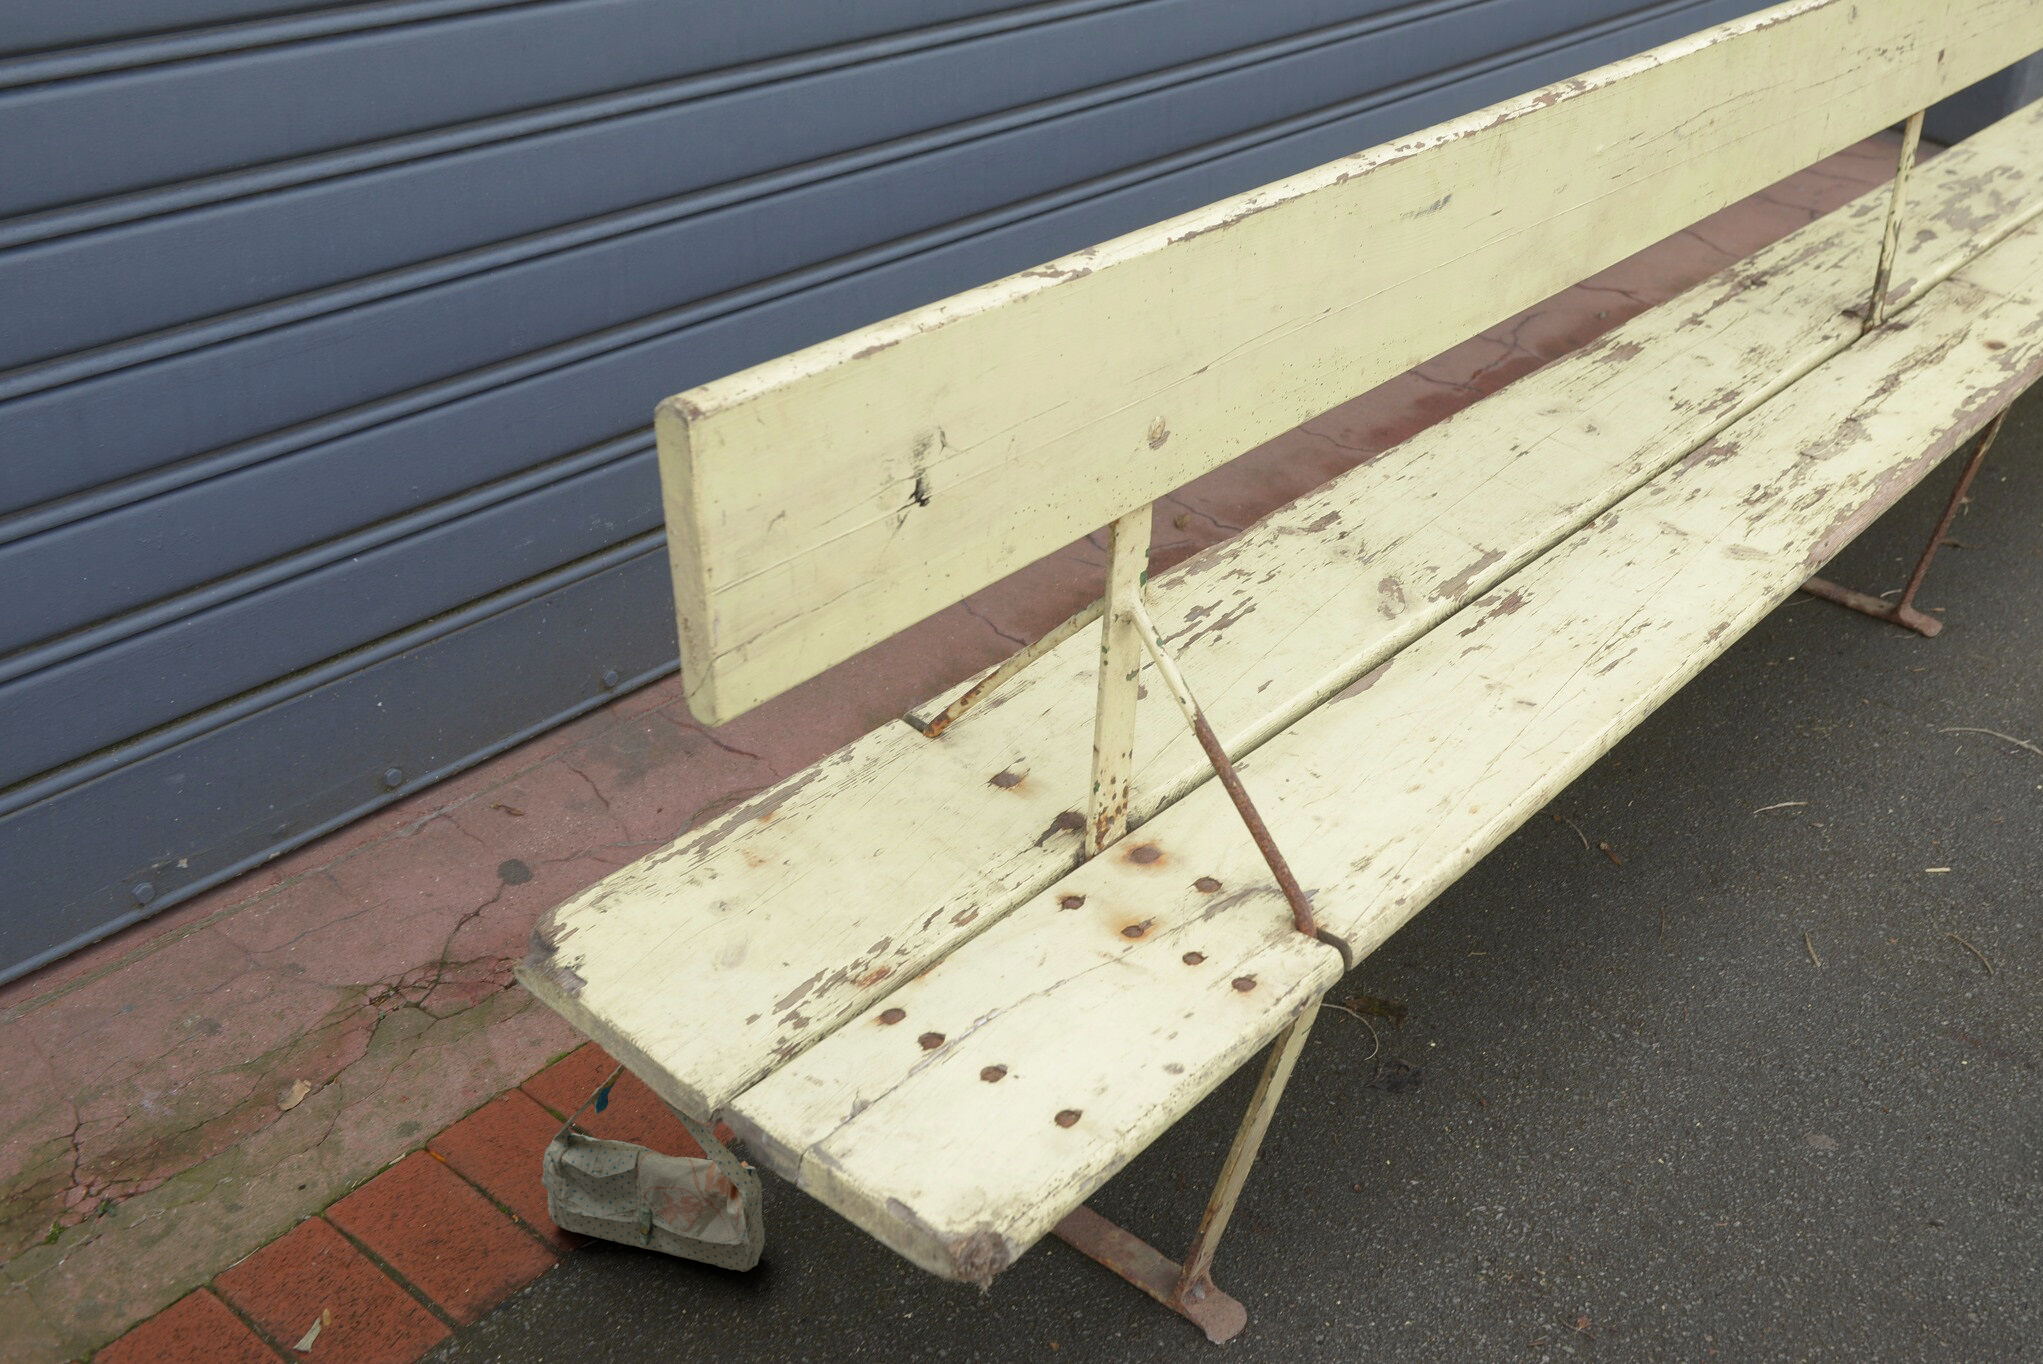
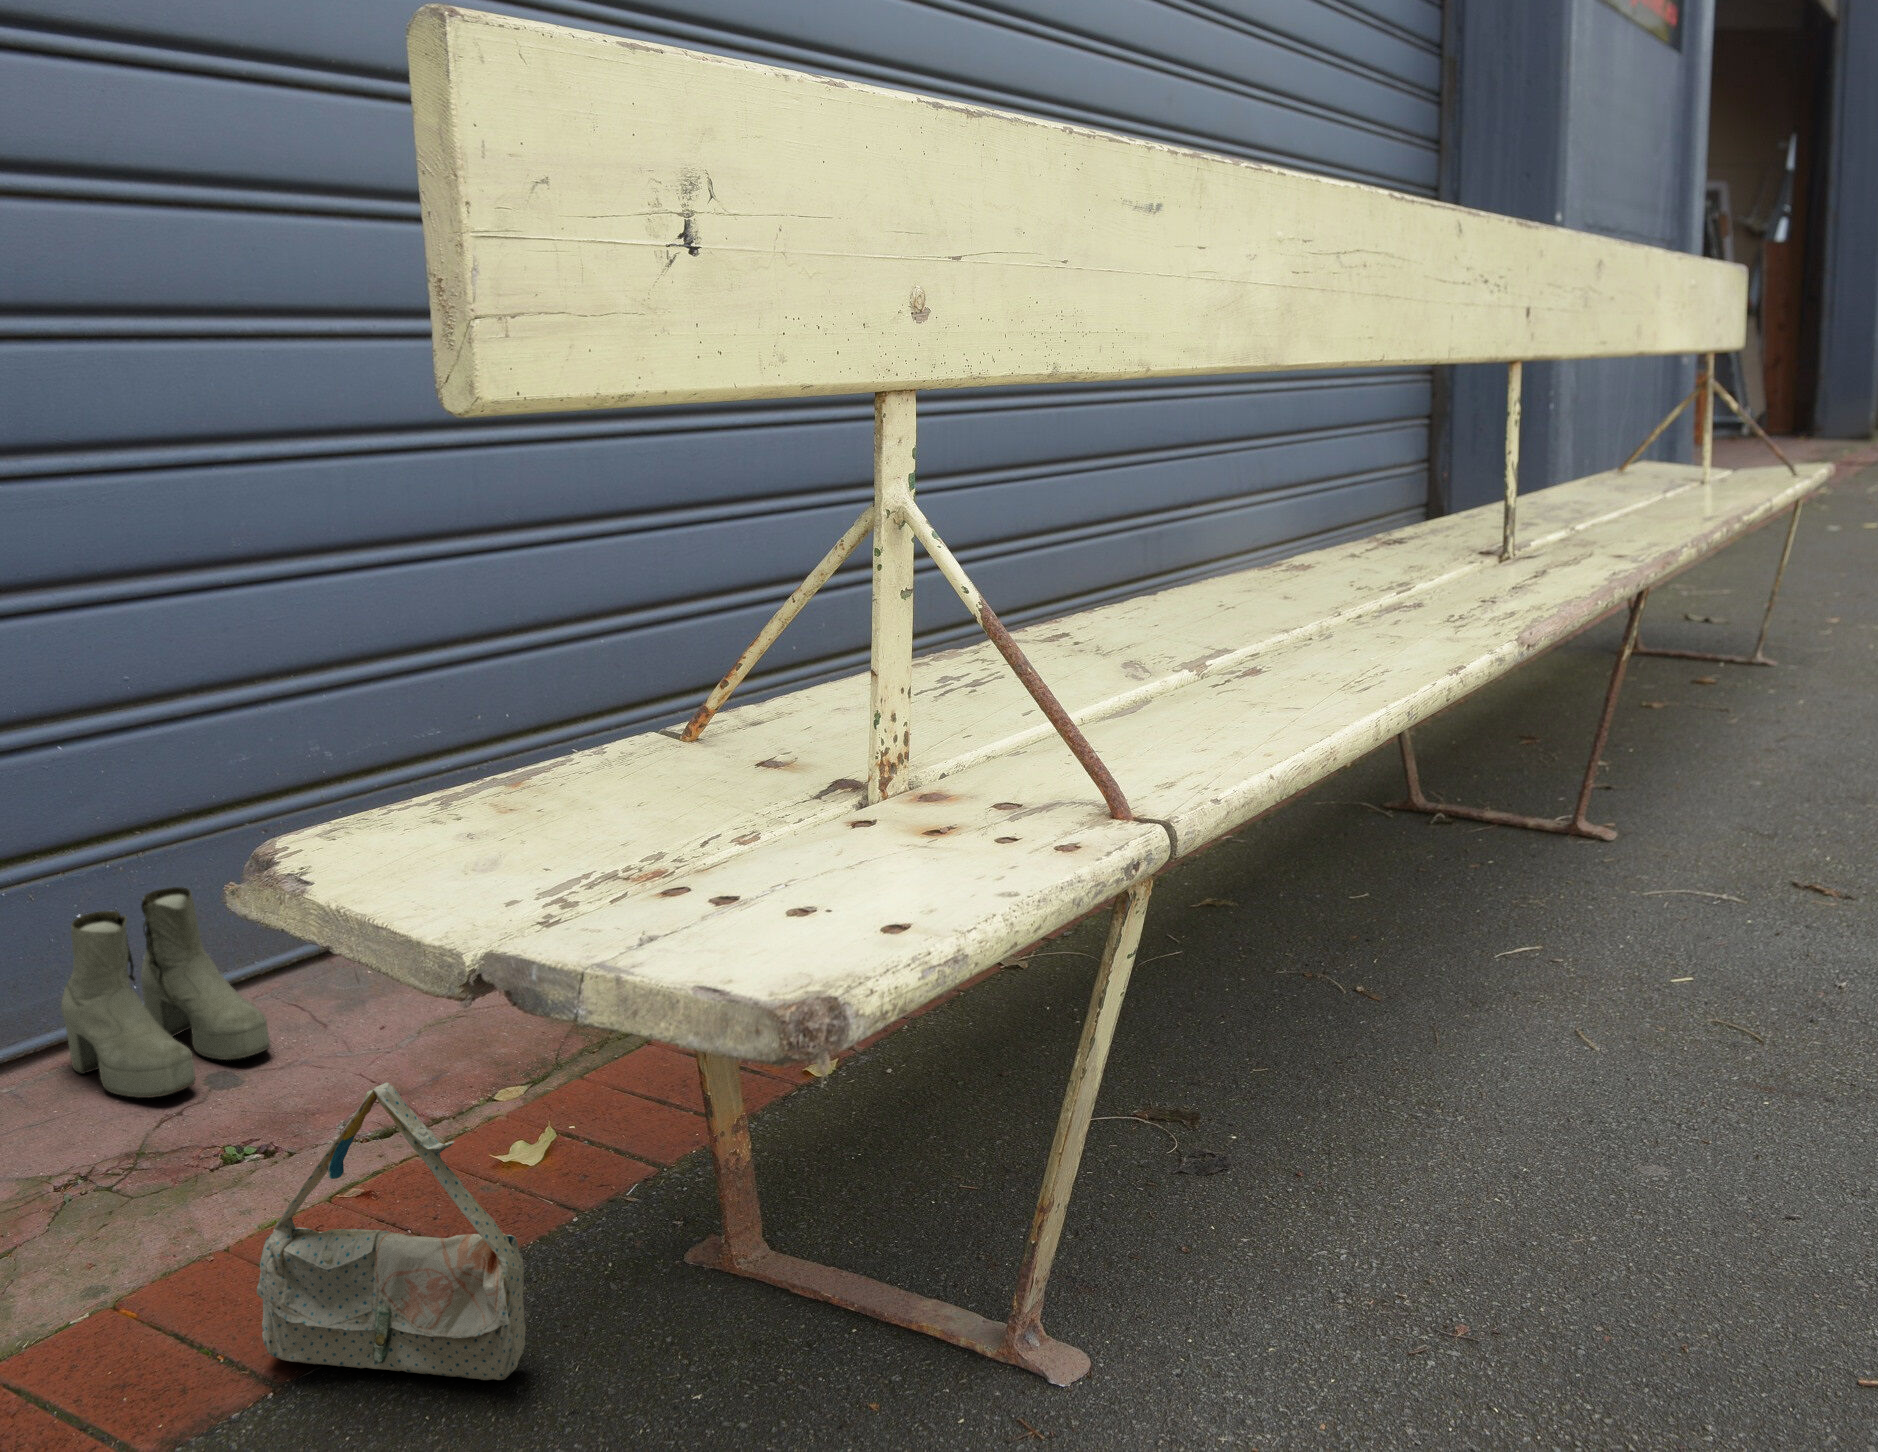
boots: none [367,683,554,895] -> present [61,887,270,1098]

